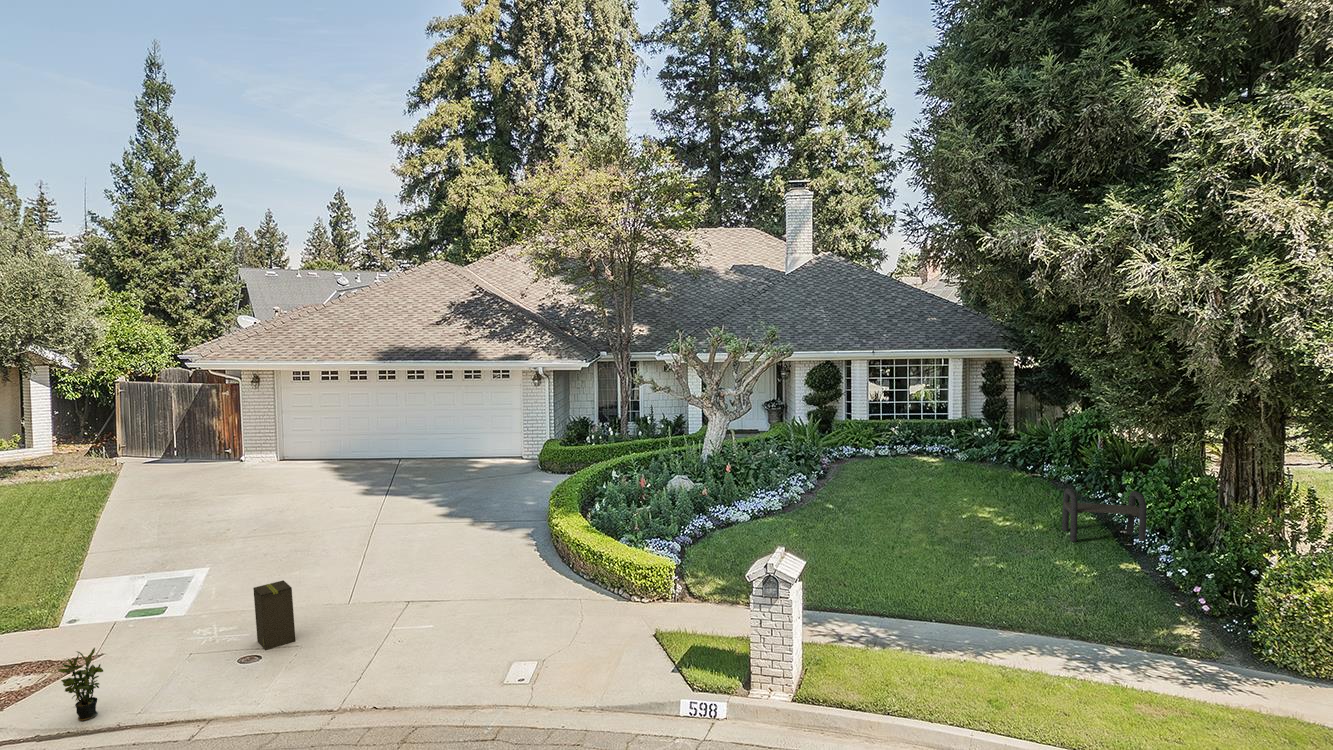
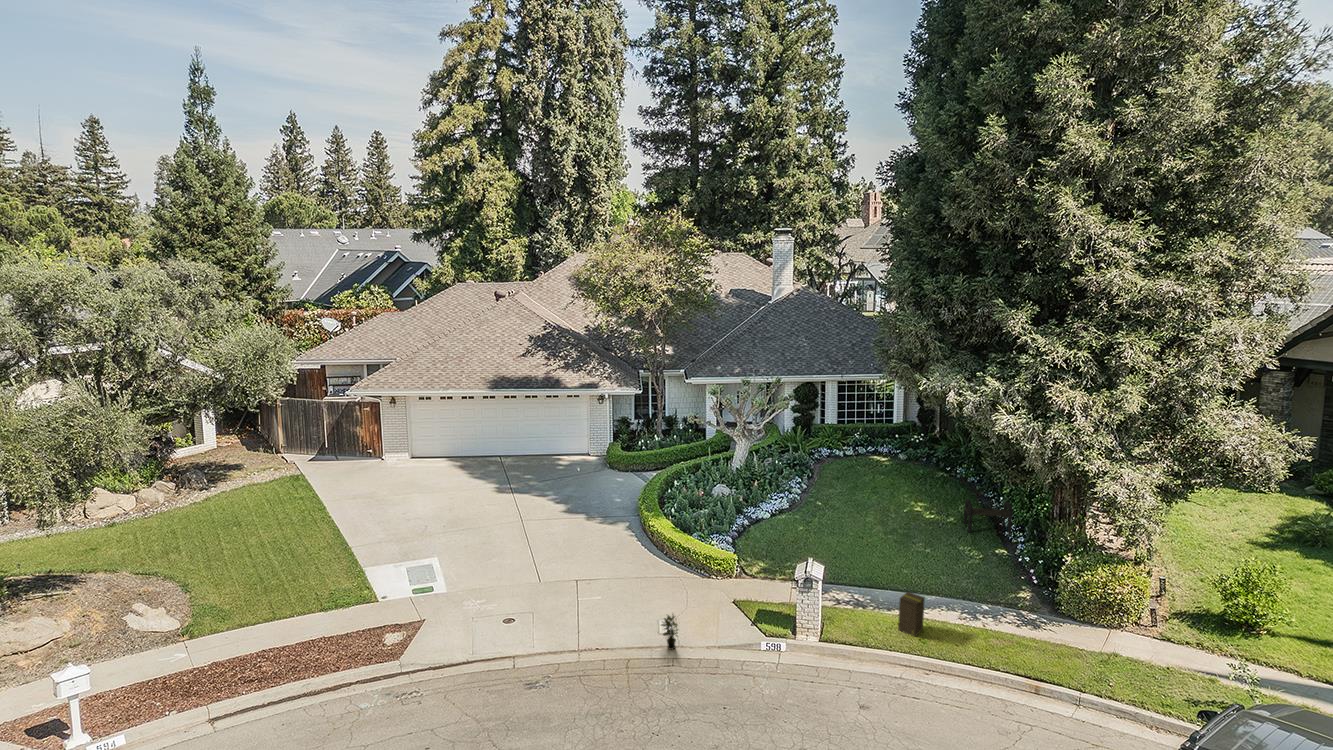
cardboard box: present [253,580,296,650] -> present [898,592,925,637]
potted plant: present [58,648,103,721] -> present [661,614,678,650]

